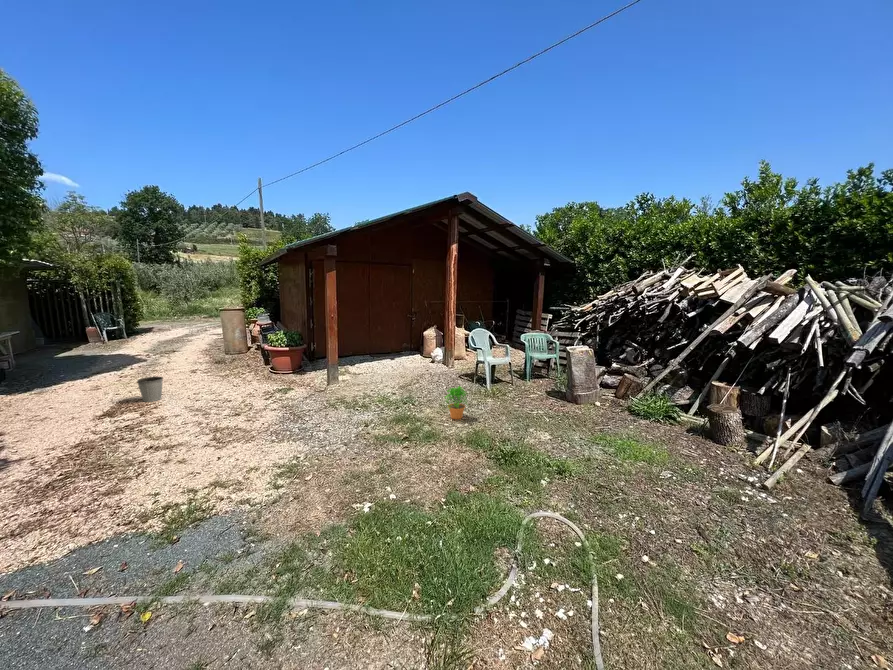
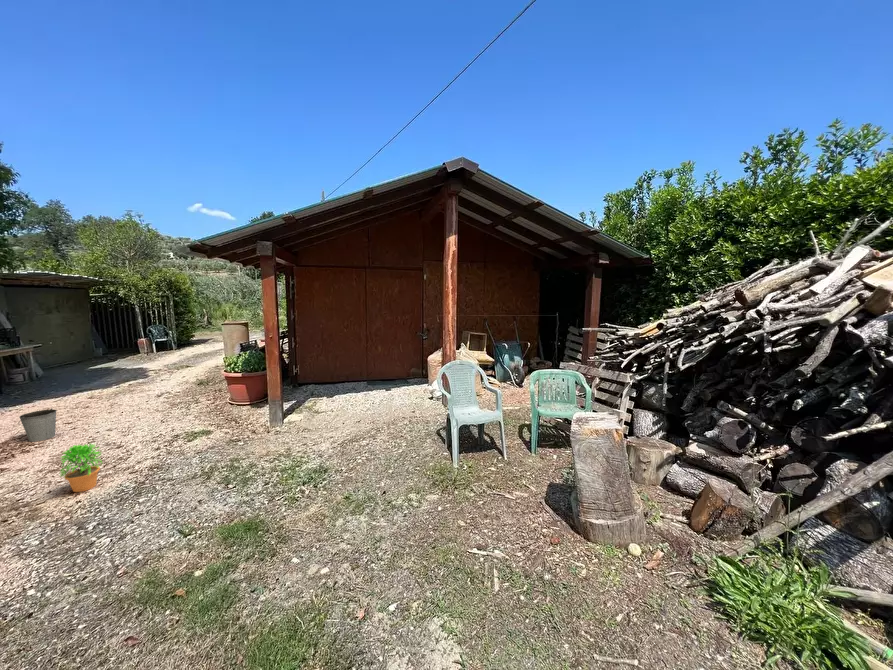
potted plant: present [445,386,467,419] -> present [60,444,102,492]

